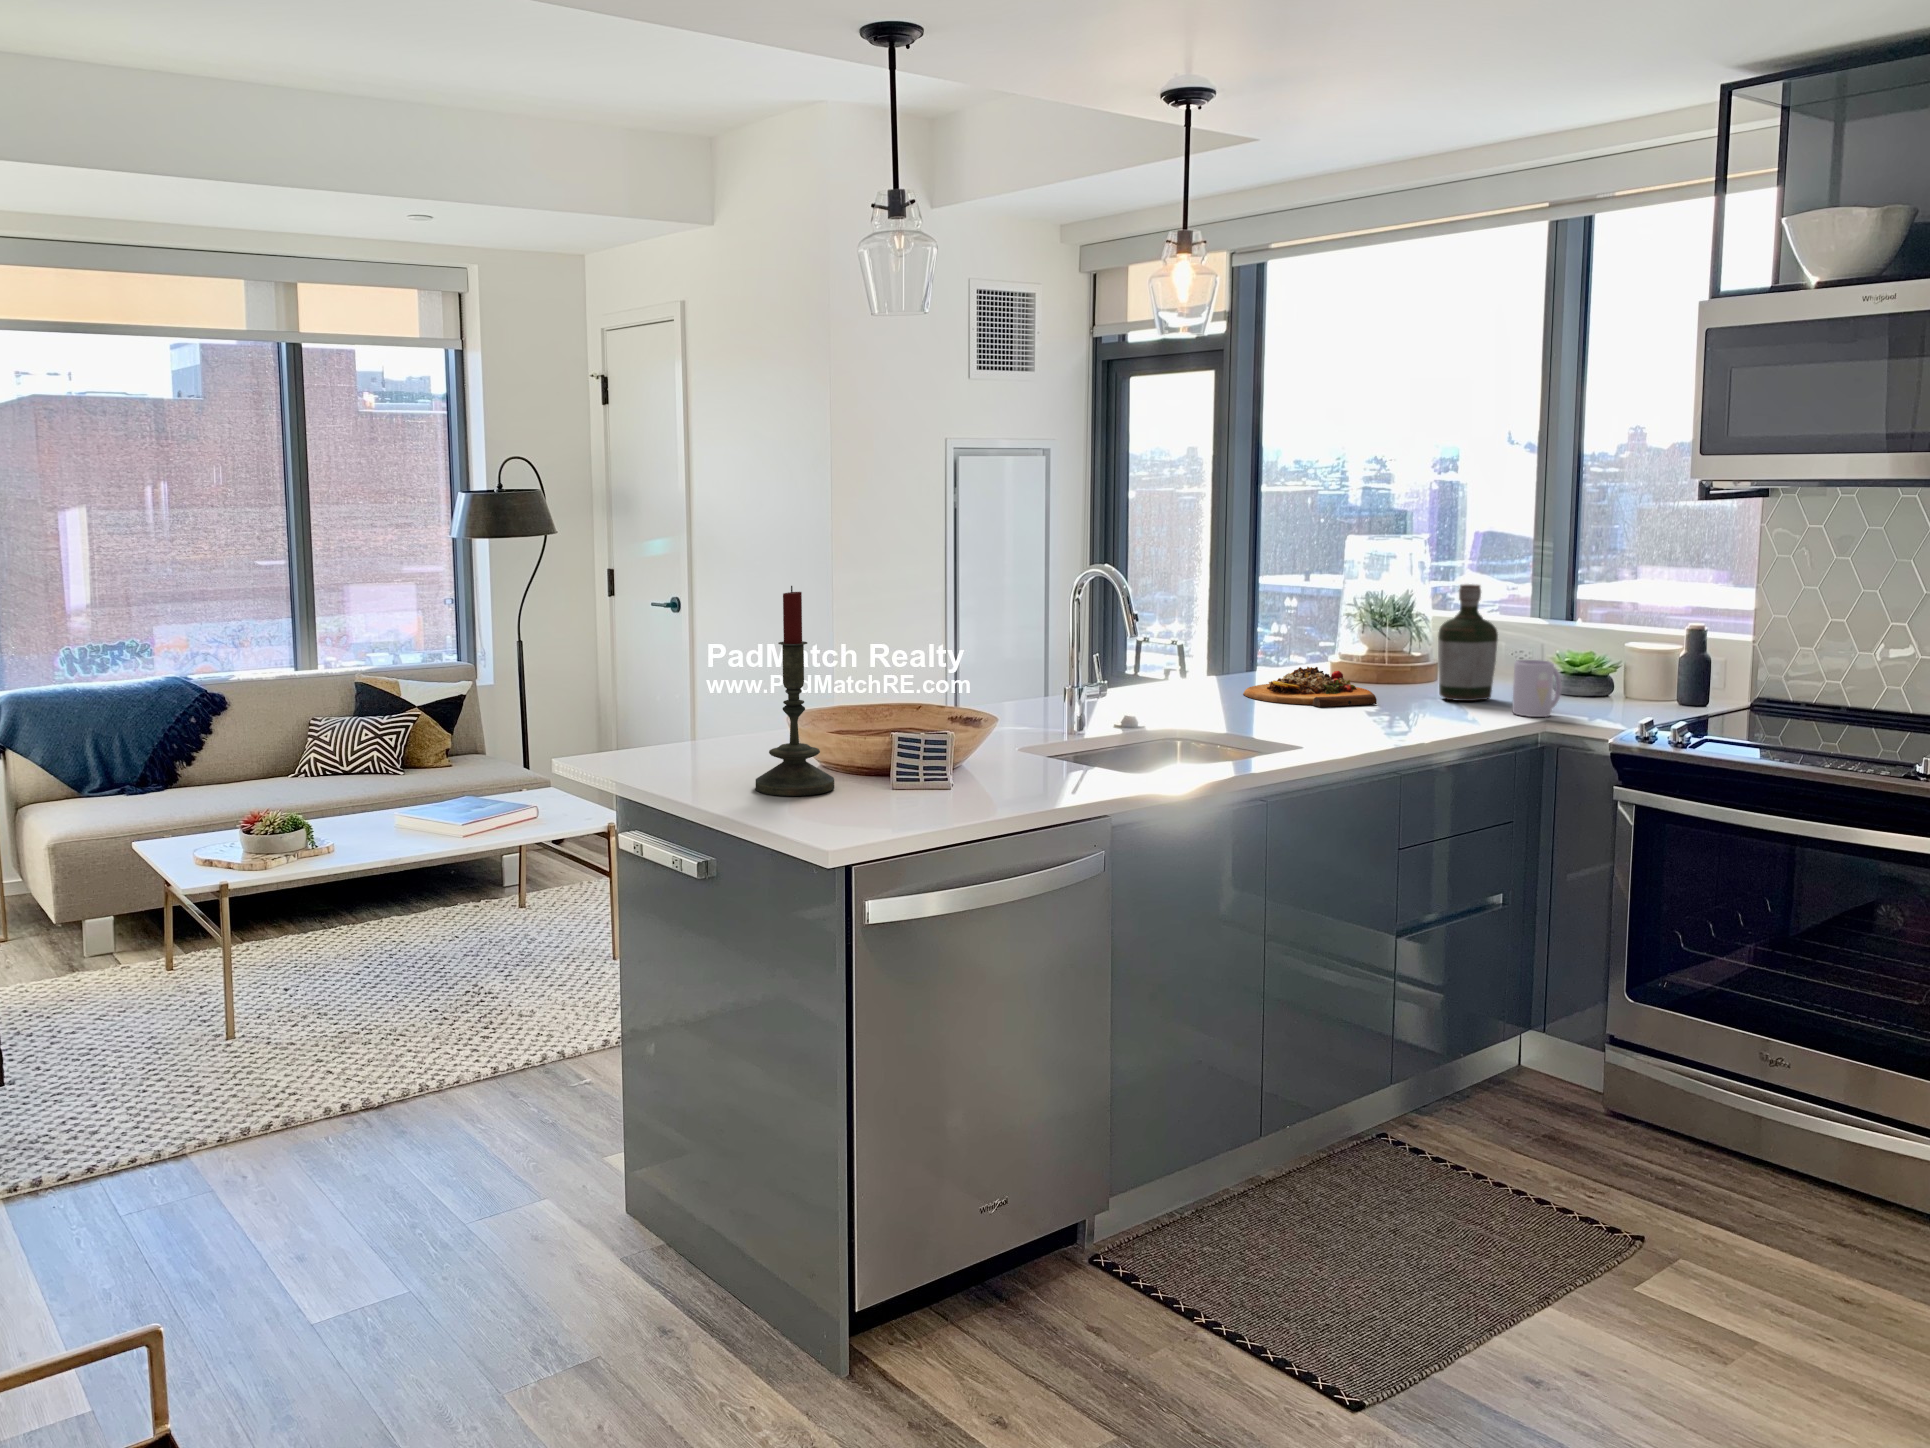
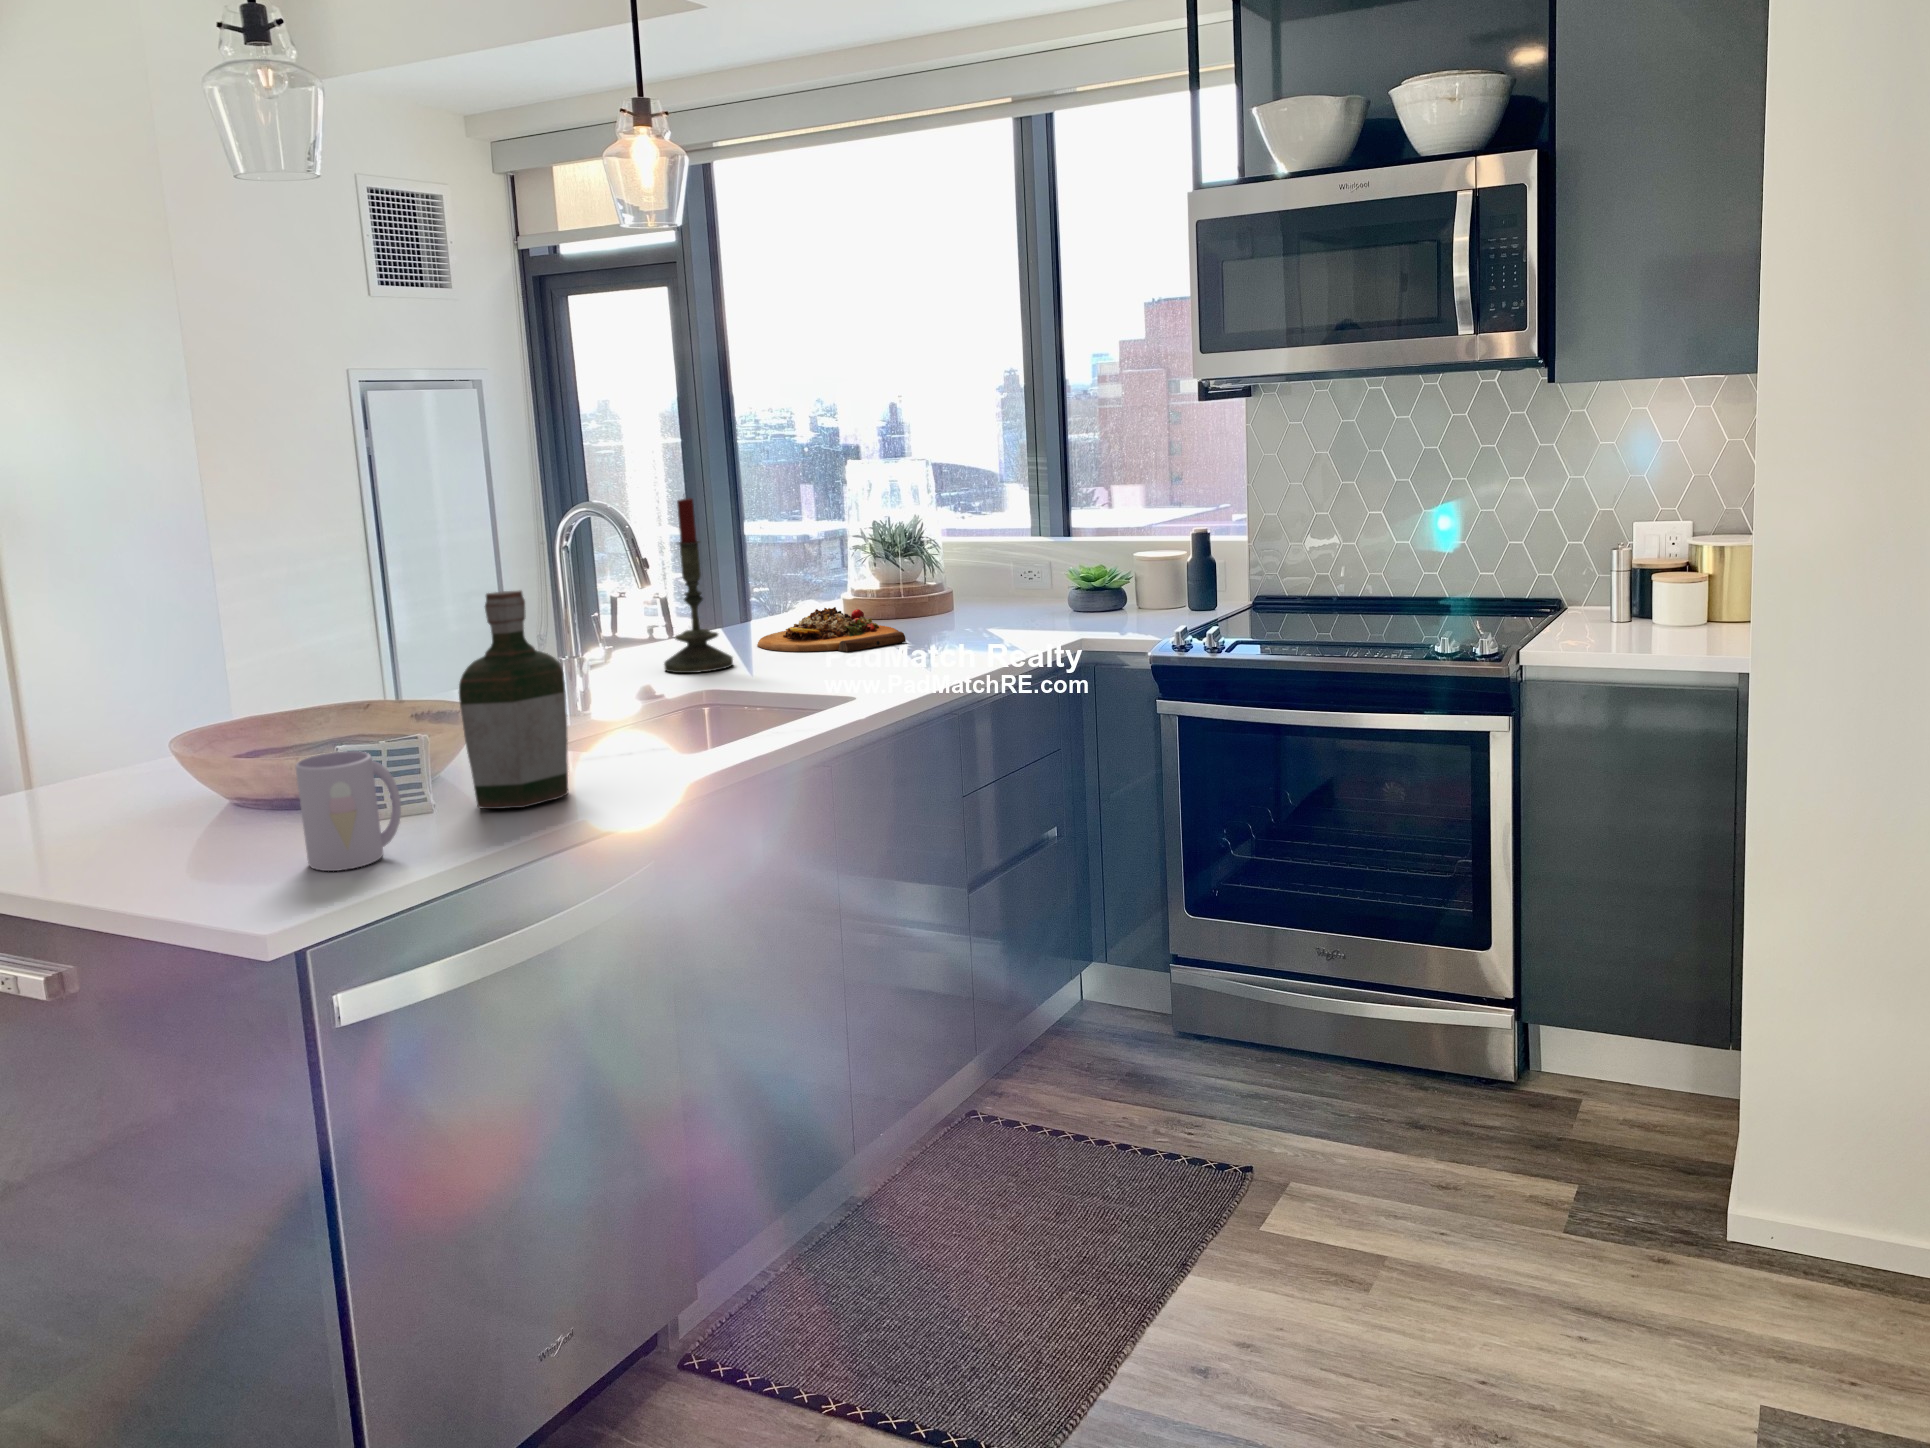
bottle: present [1438,584,1498,701] -> present [459,591,568,809]
candle: present [756,586,834,796] -> present [664,498,733,673]
mug: present [1512,660,1562,717] -> present [296,751,401,871]

